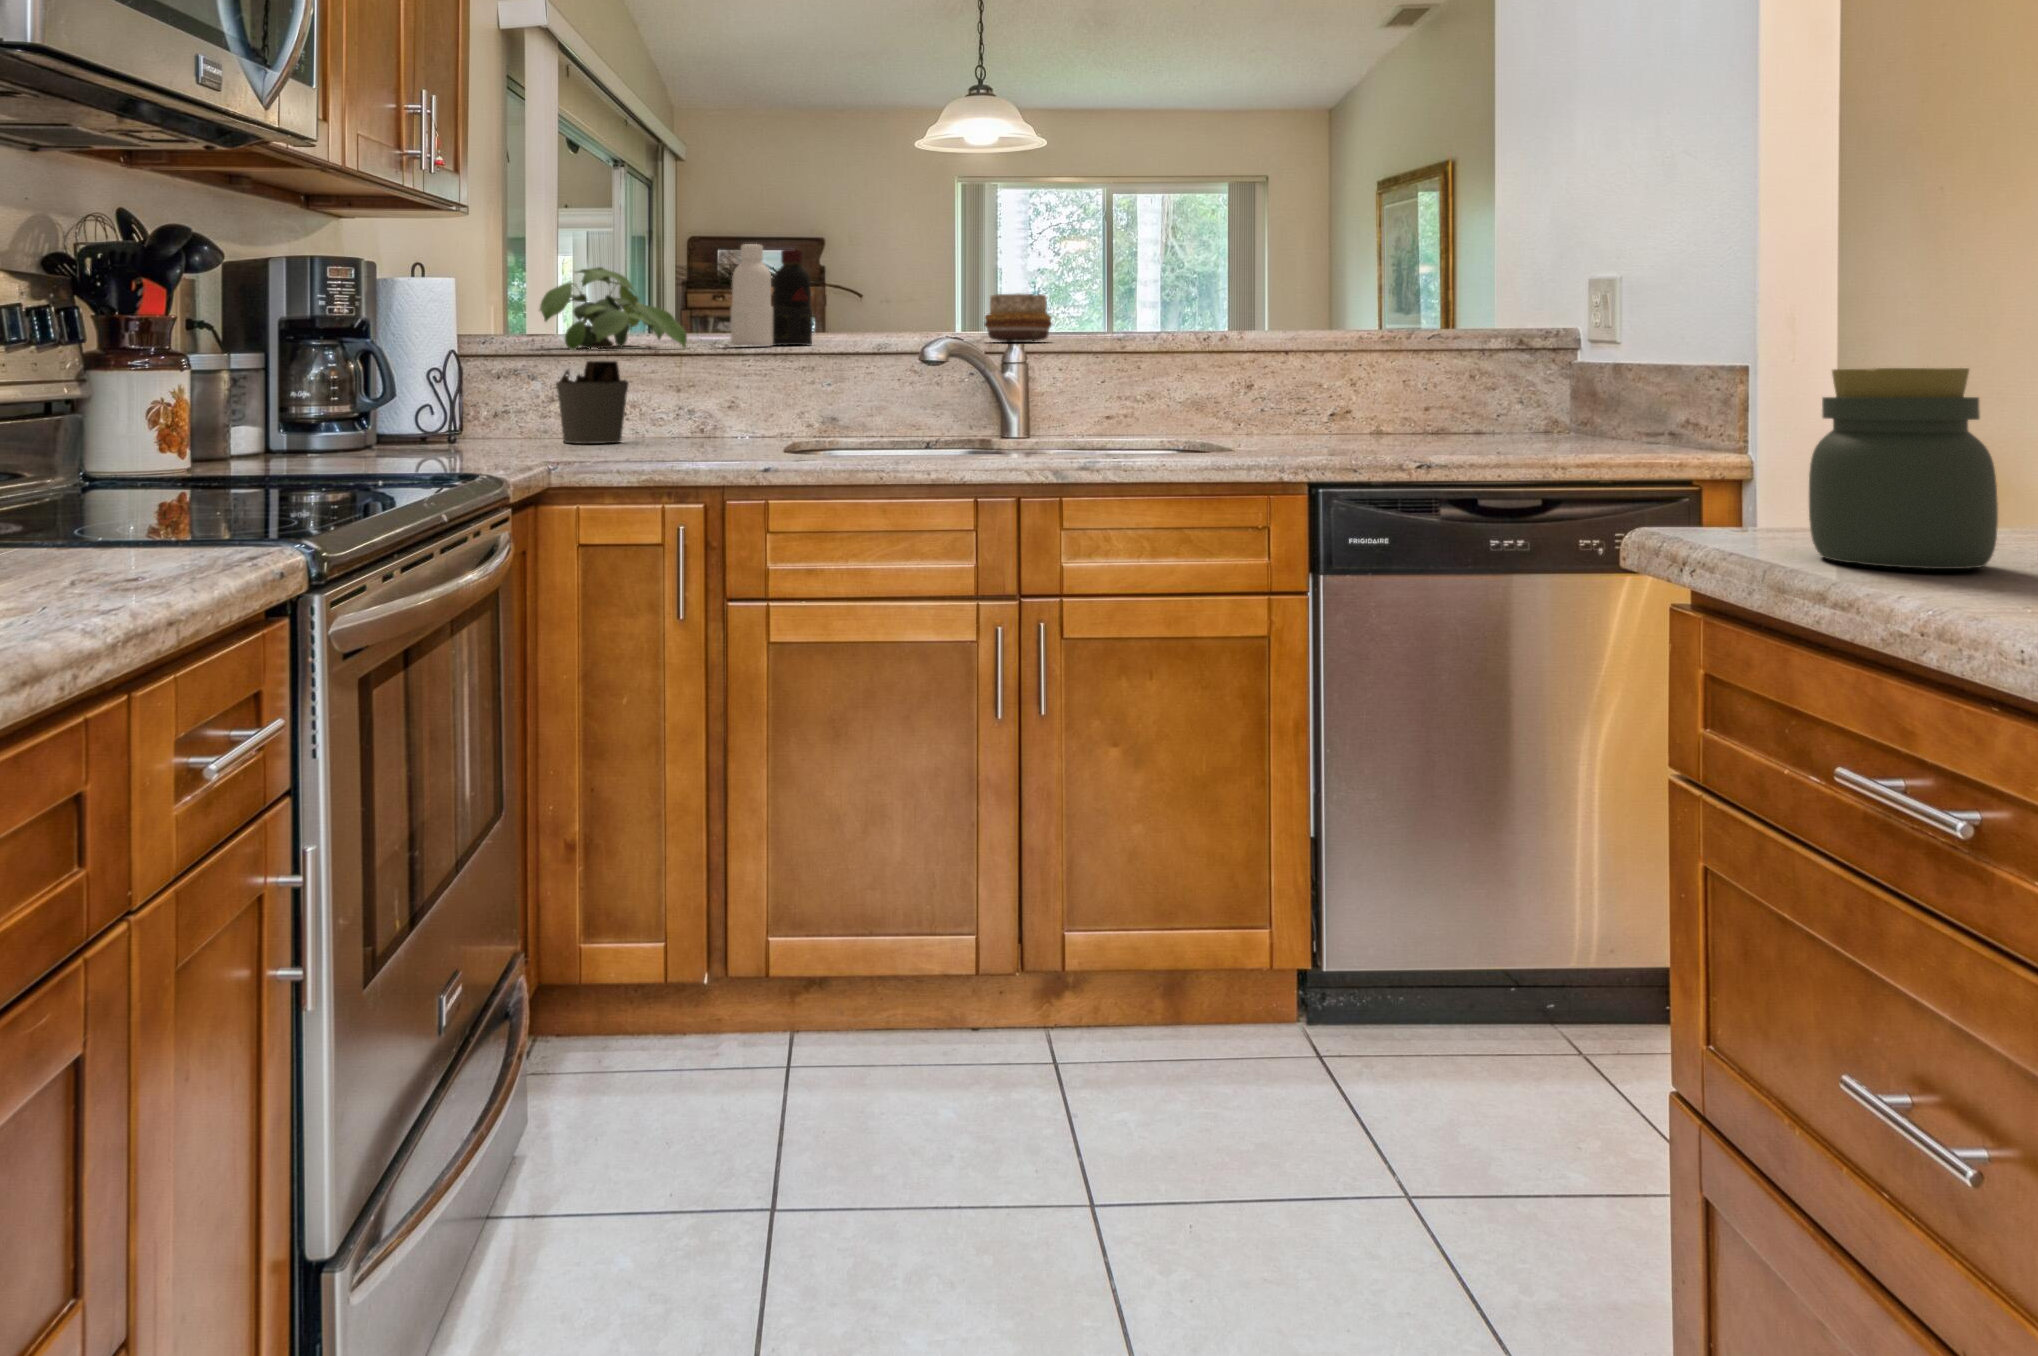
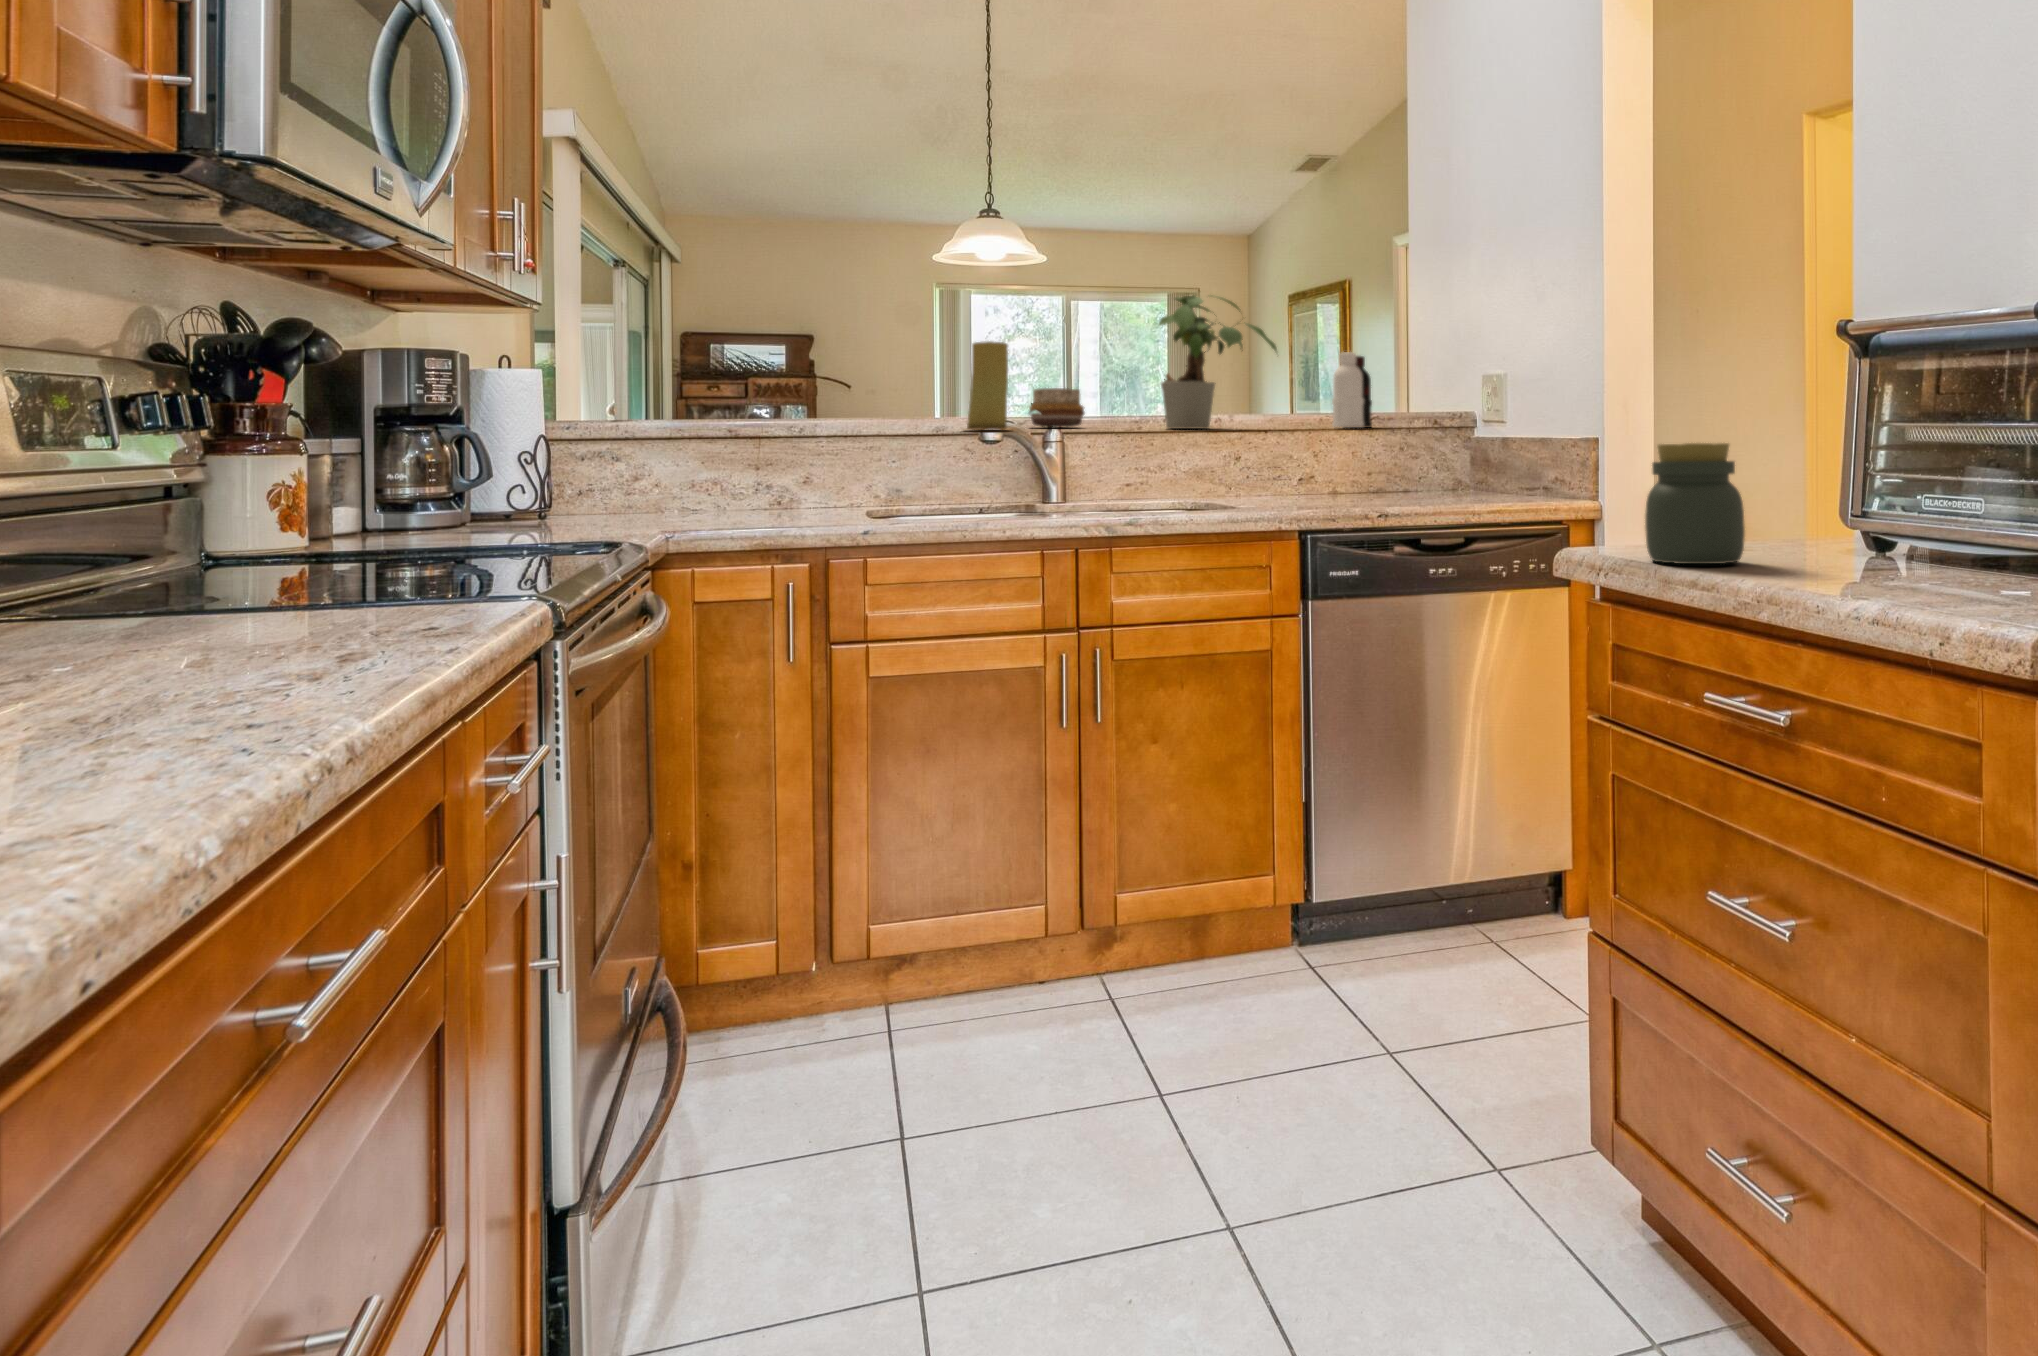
candle: none [896,237,958,345] -> present [967,341,1008,430]
bottle: present [731,244,812,345] -> present [1332,352,1372,428]
potted plant: present [540,267,687,444] -> present [1159,296,1277,429]

